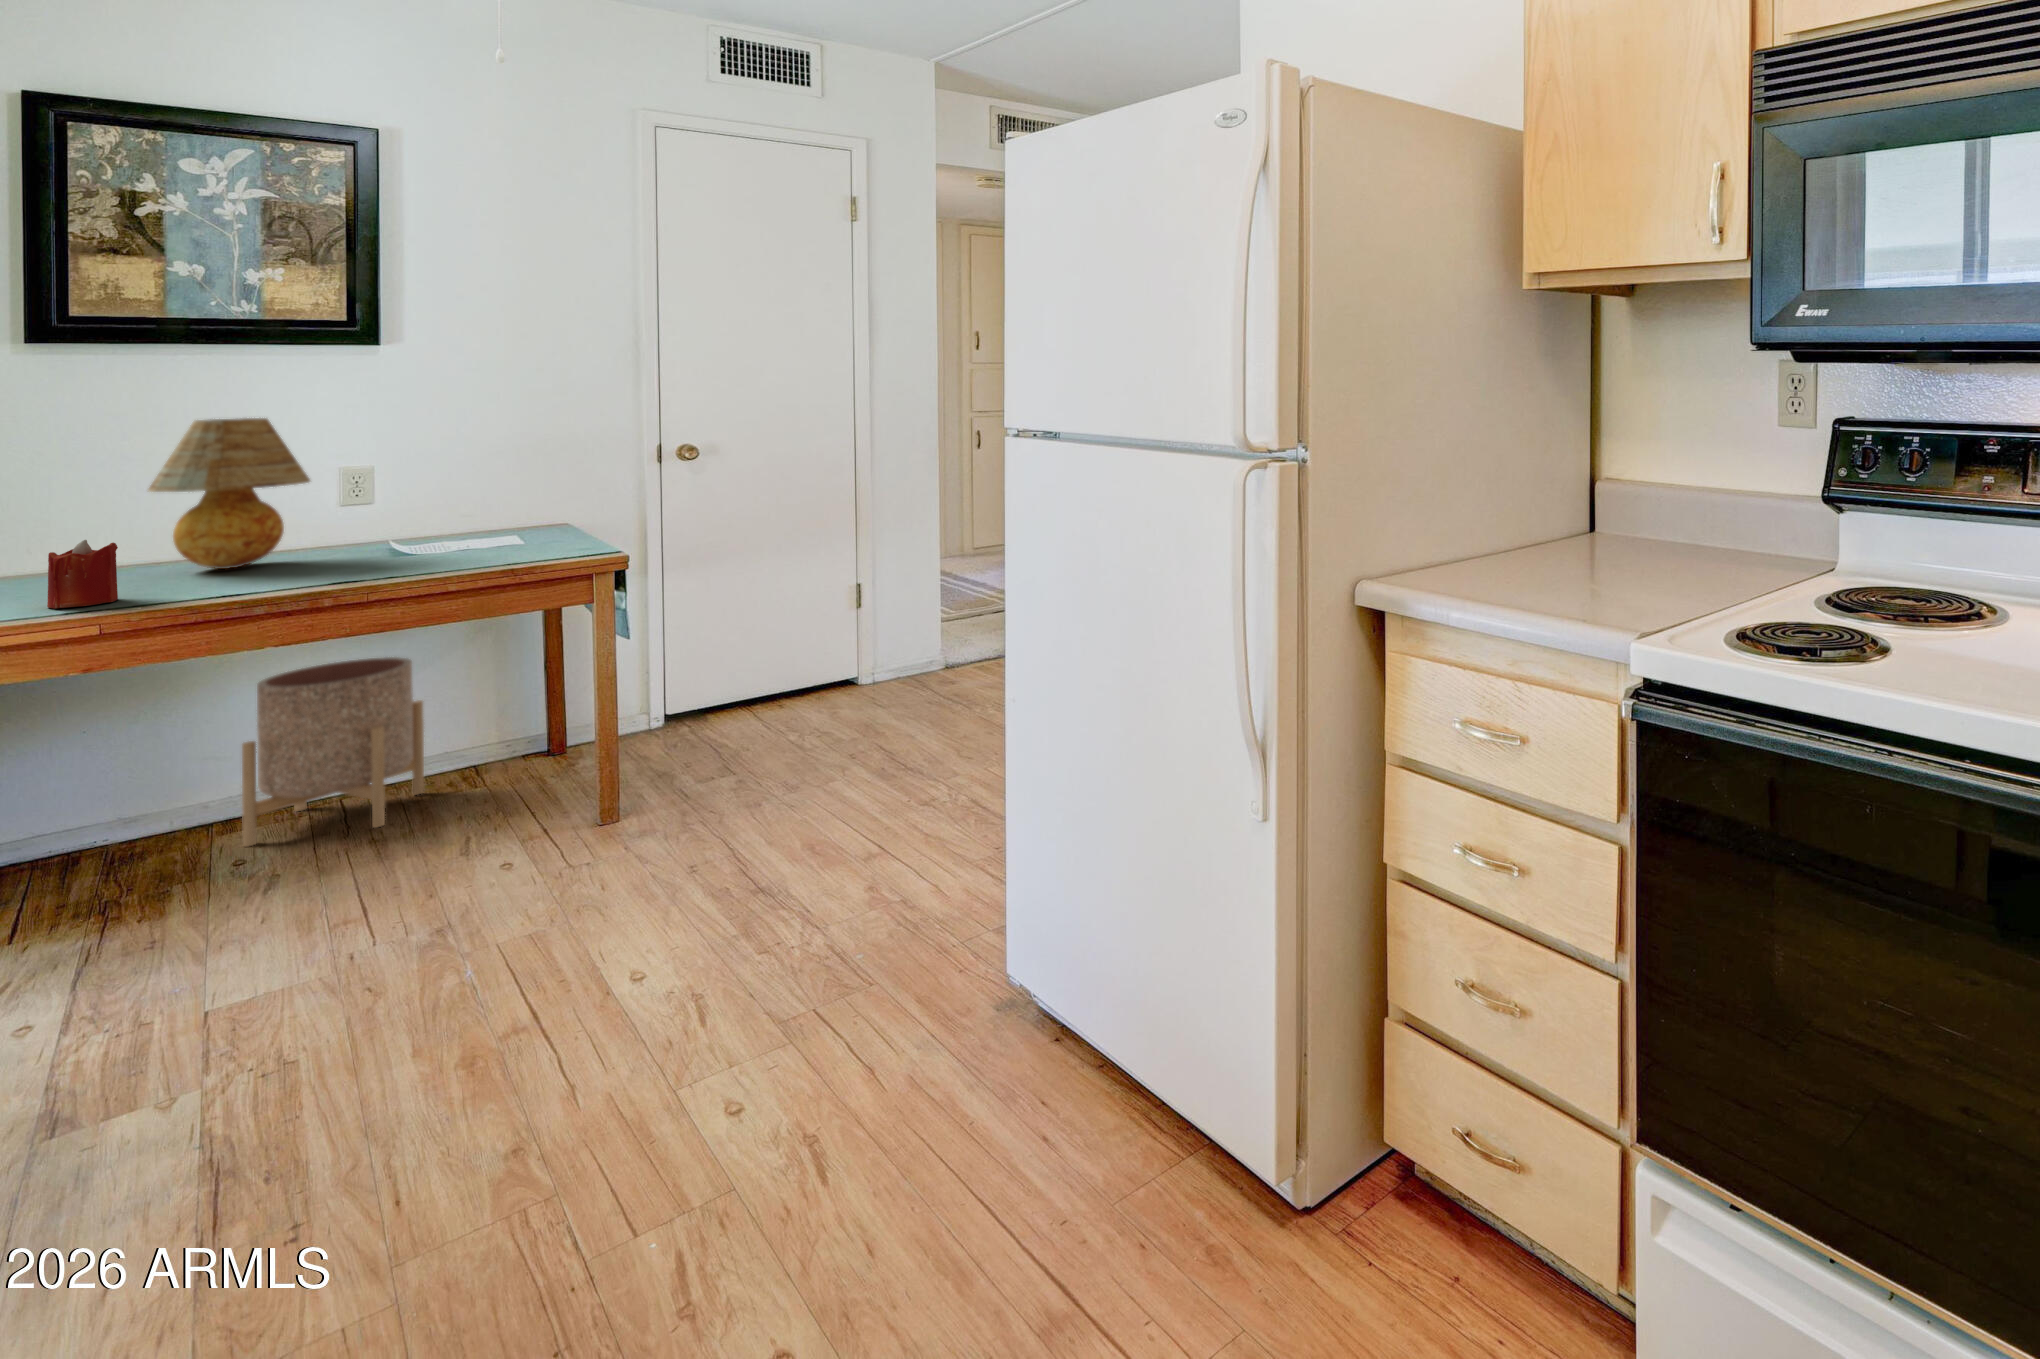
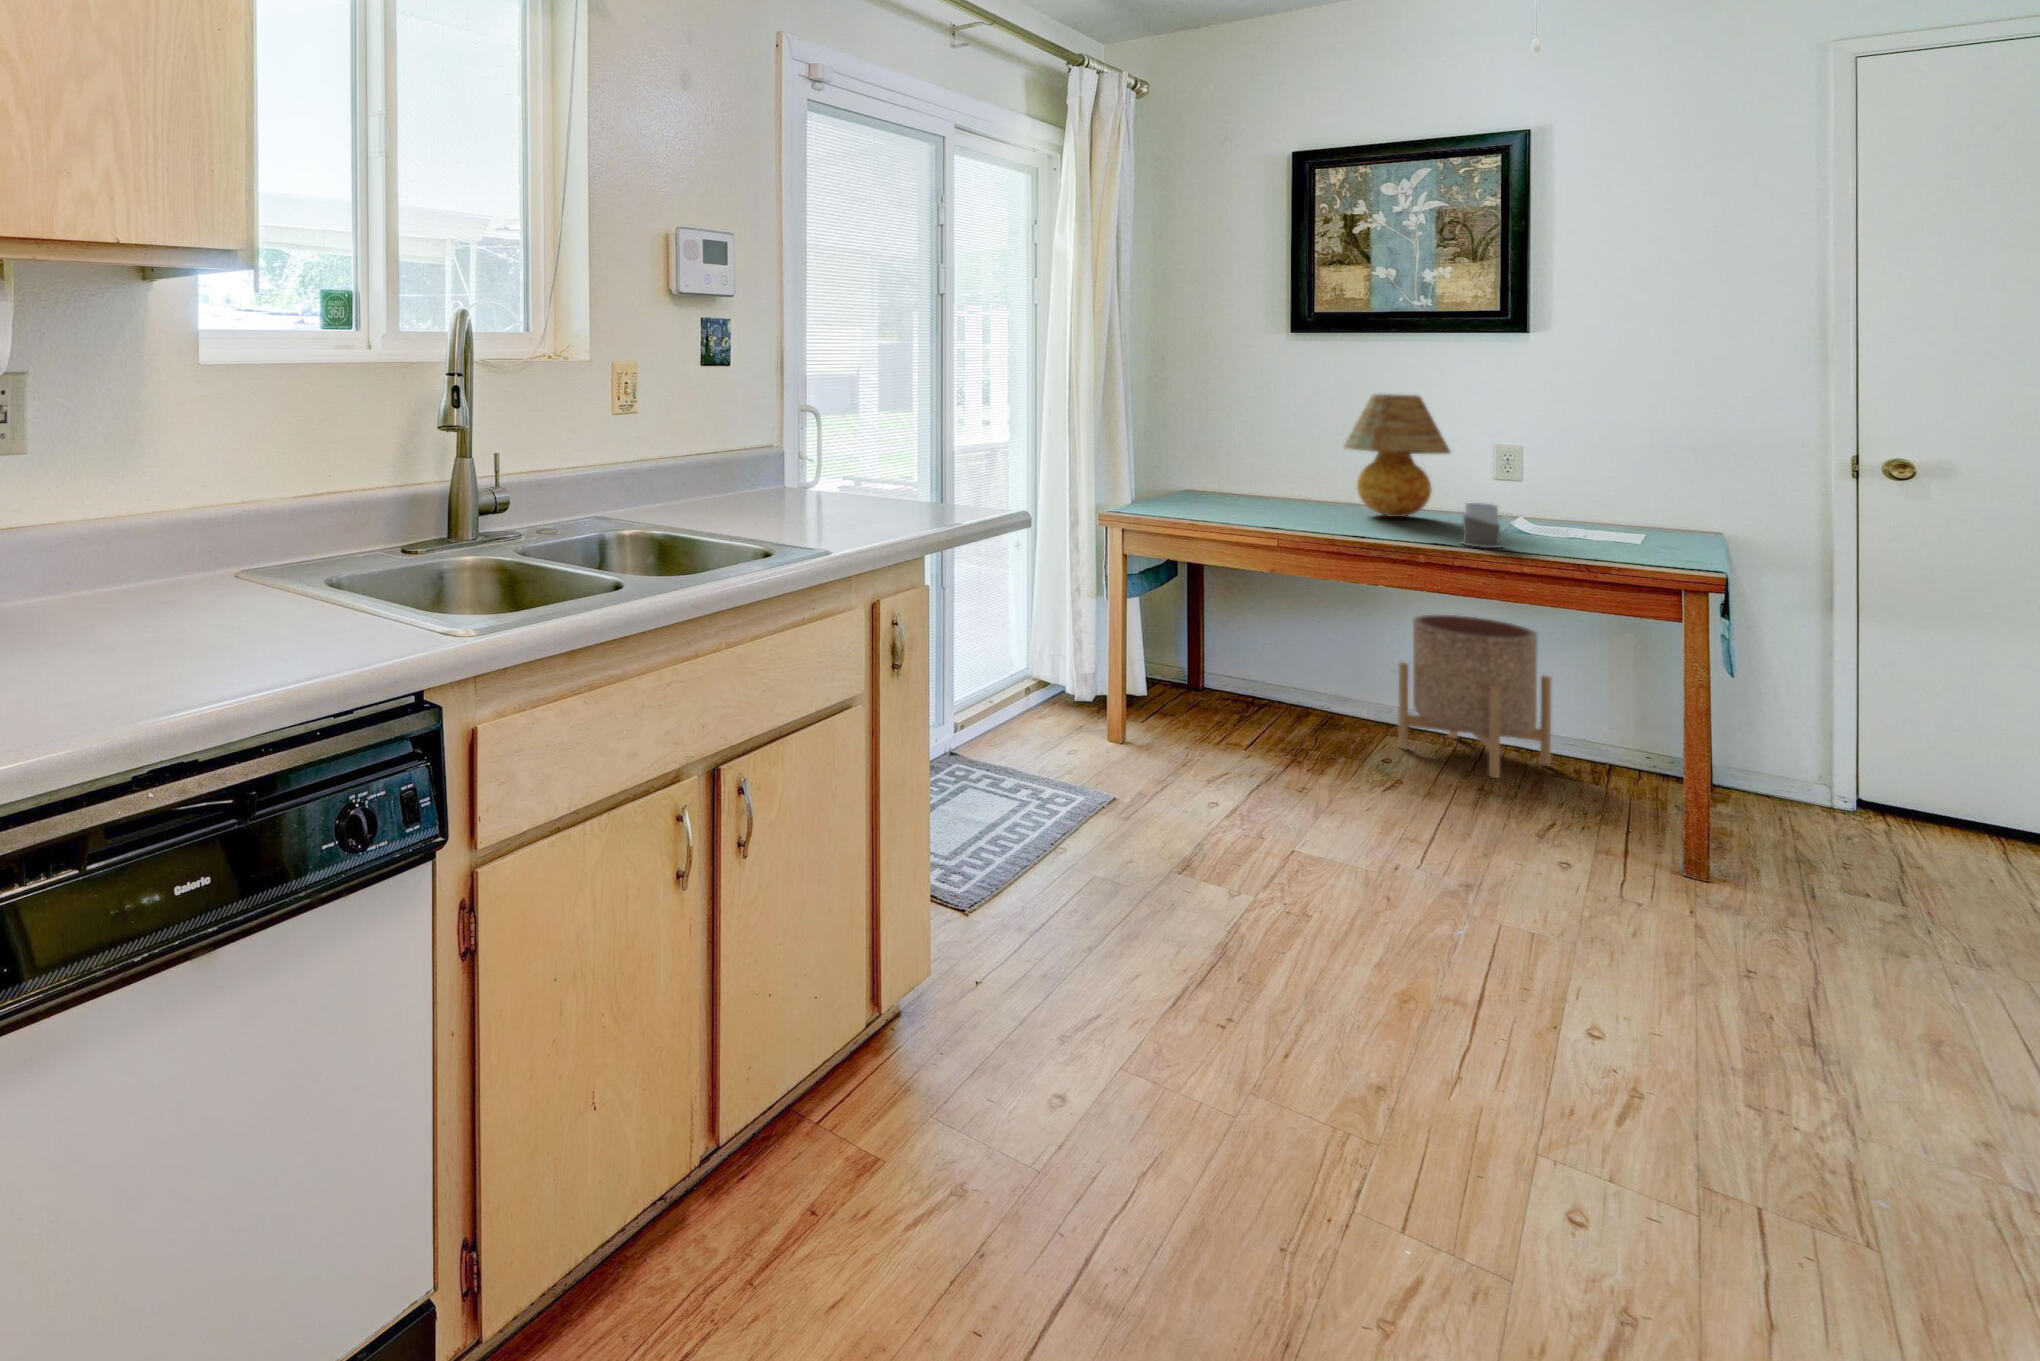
mug: none [356,529,420,578] -> present [1461,503,1505,548]
candle: present [47,540,118,608] -> none [1270,477,1308,526]

